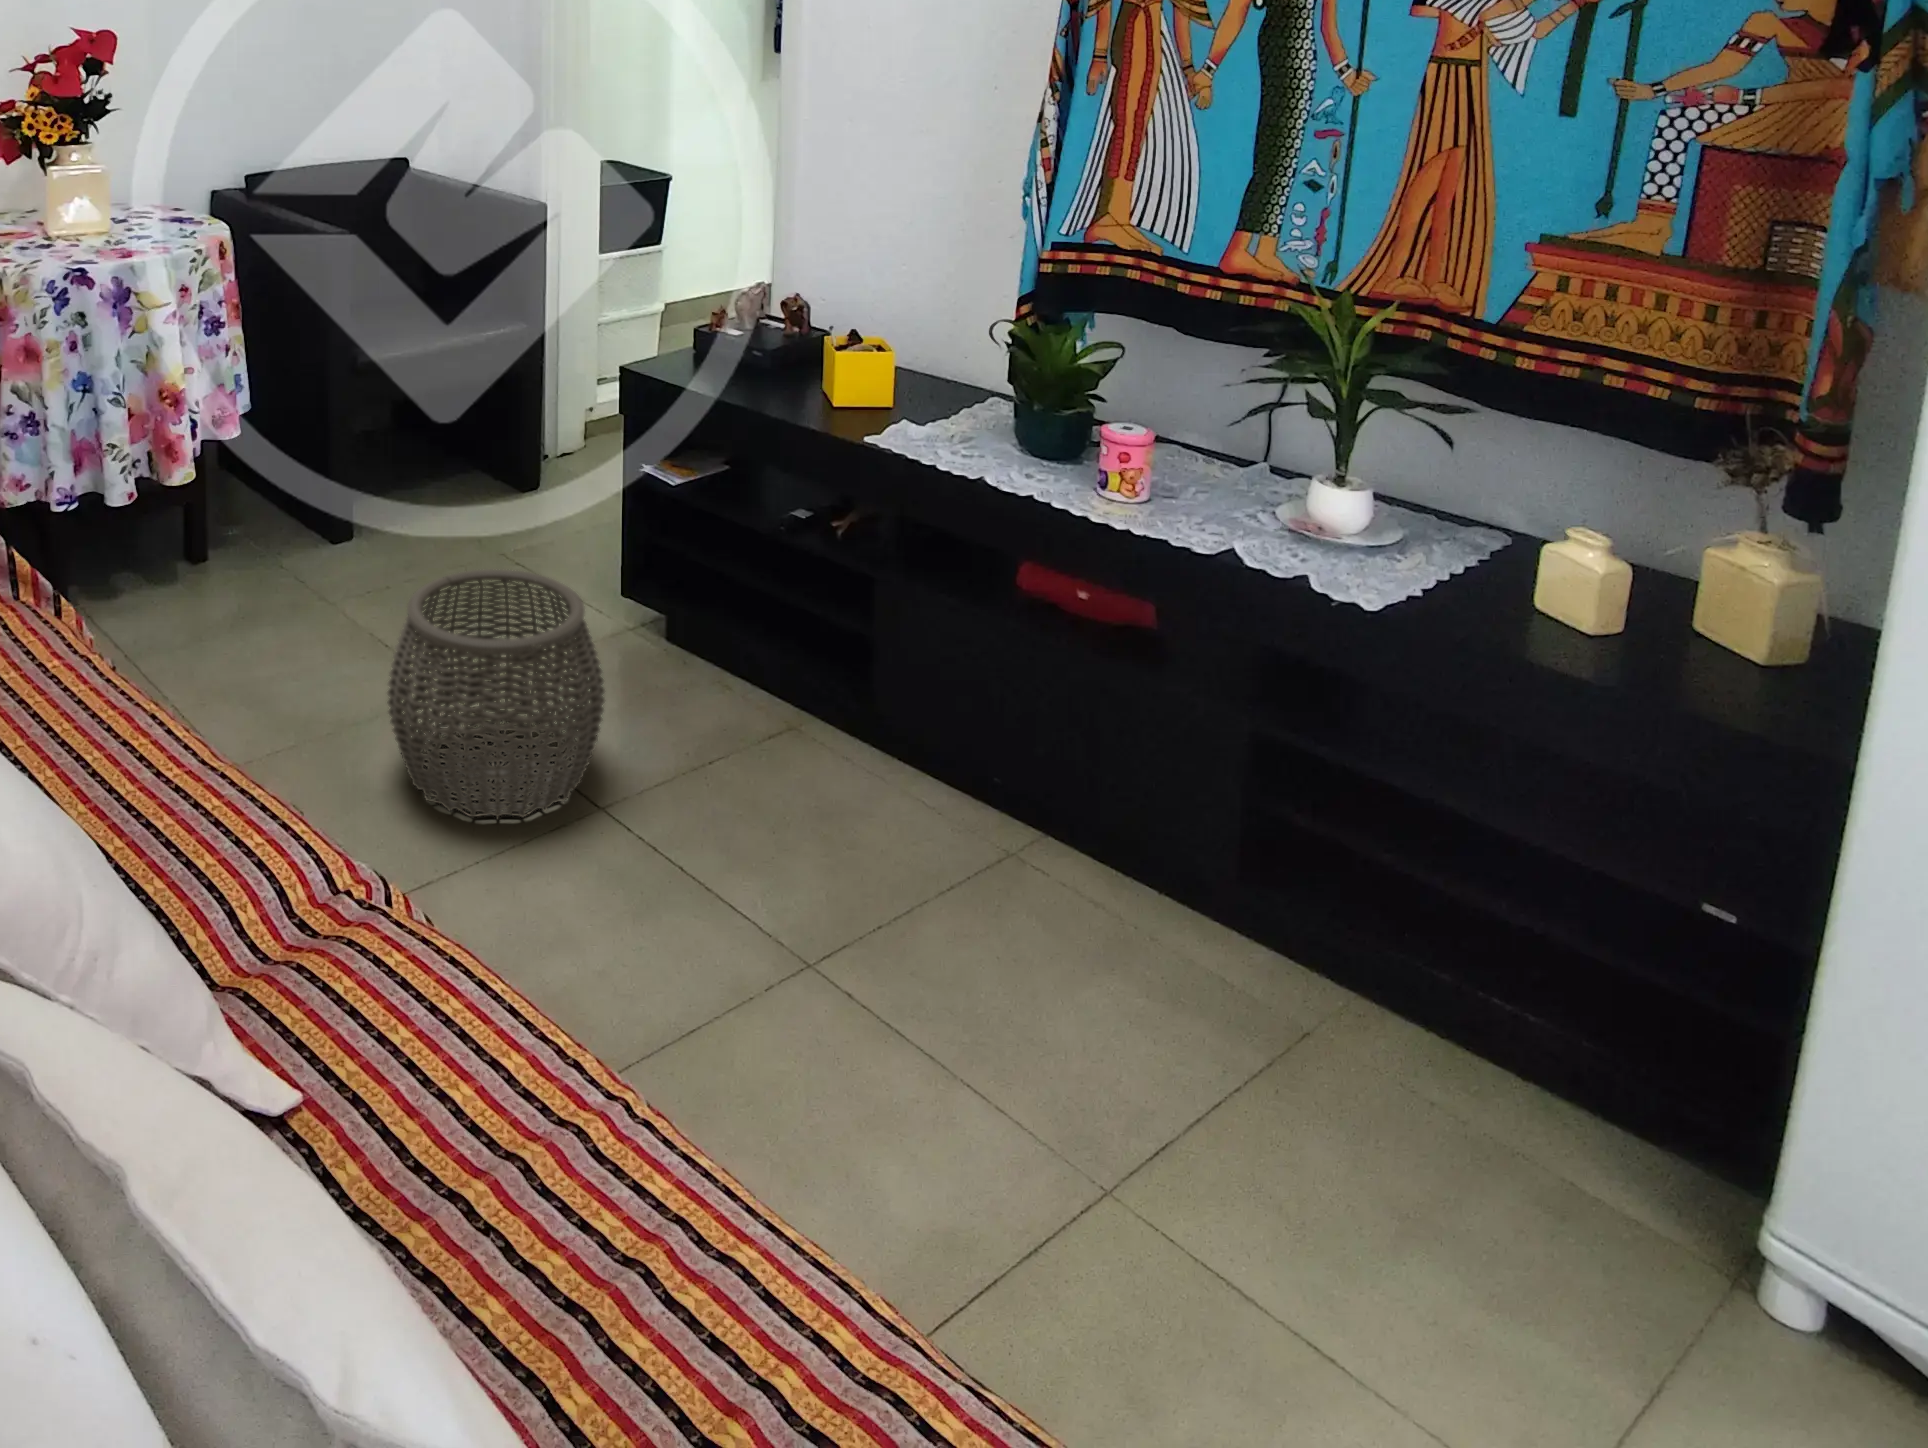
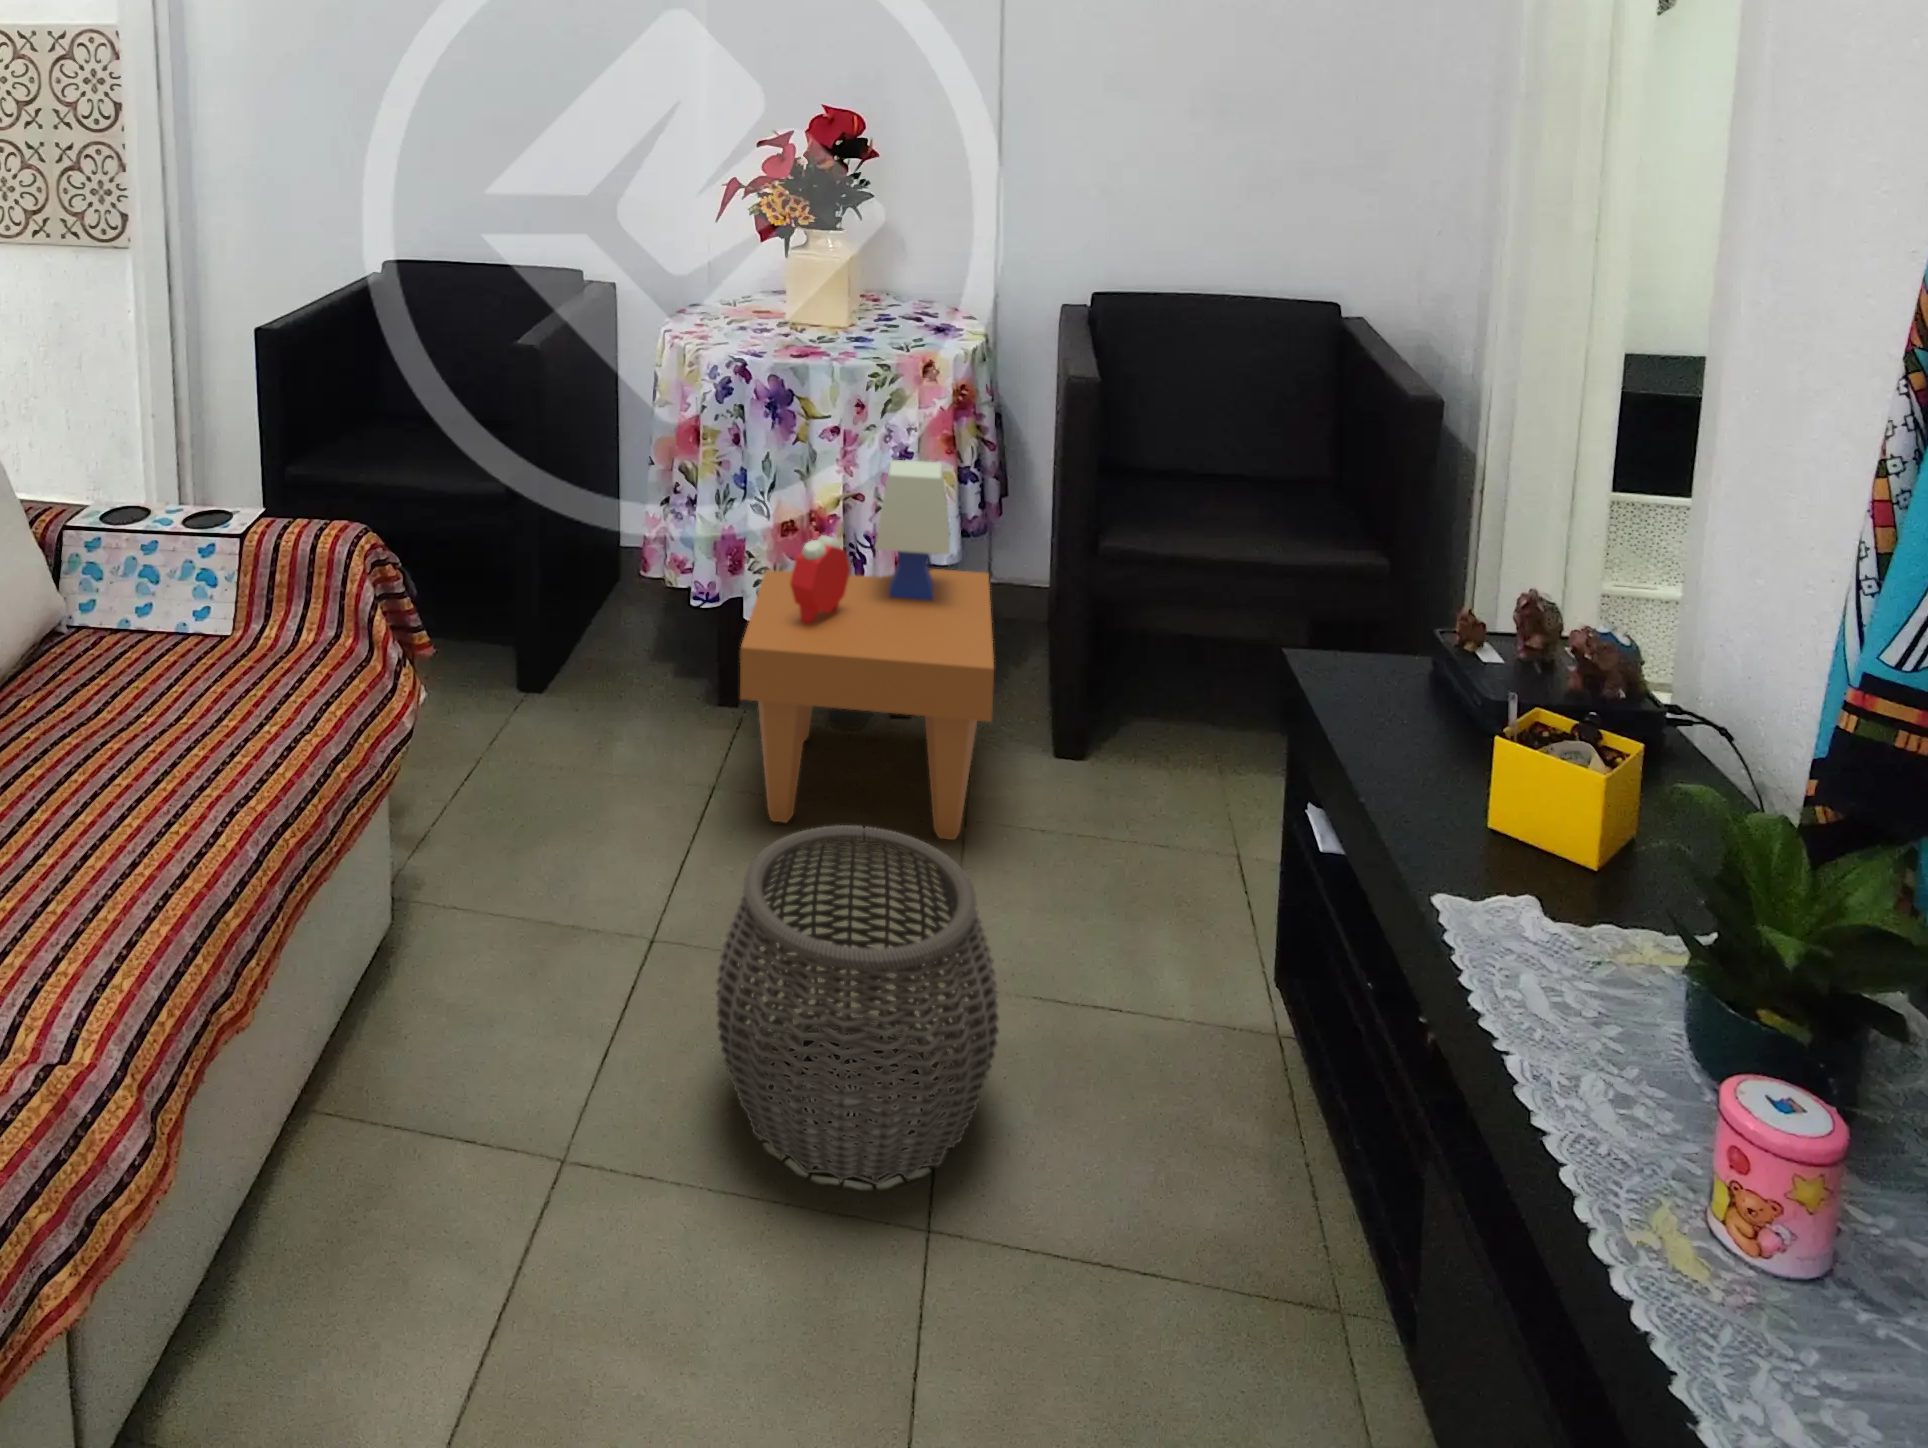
side table: none [105,326,383,660] -> present [740,460,994,840]

